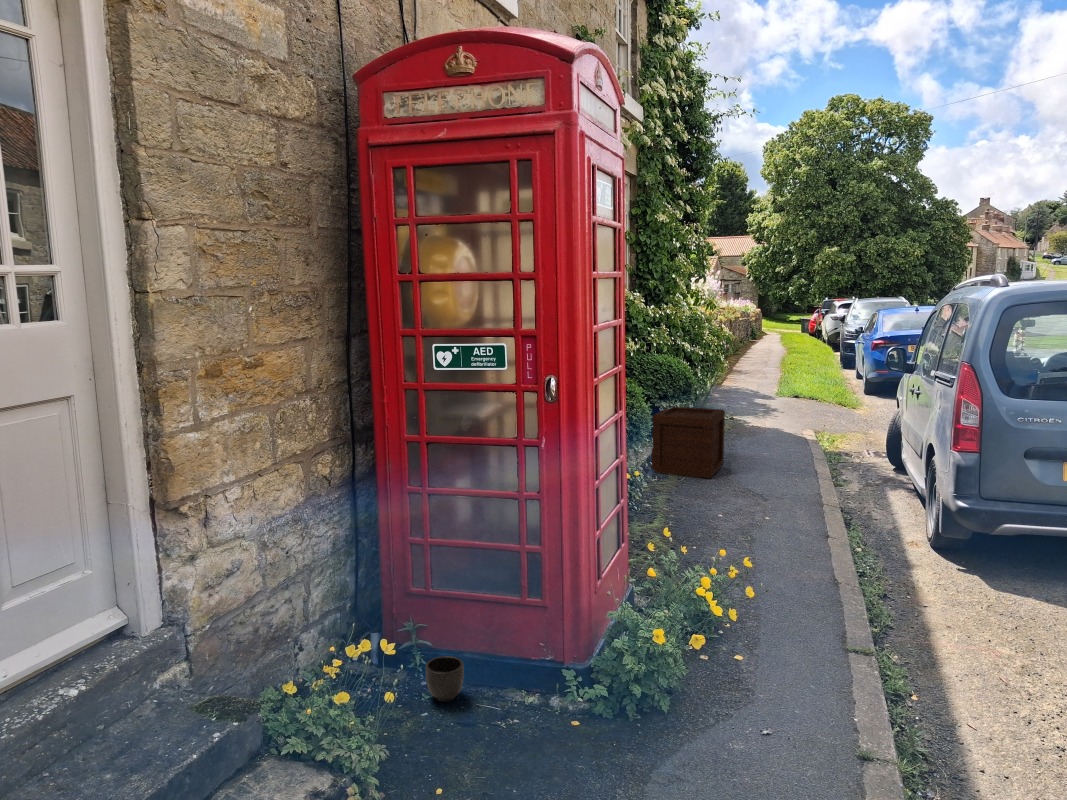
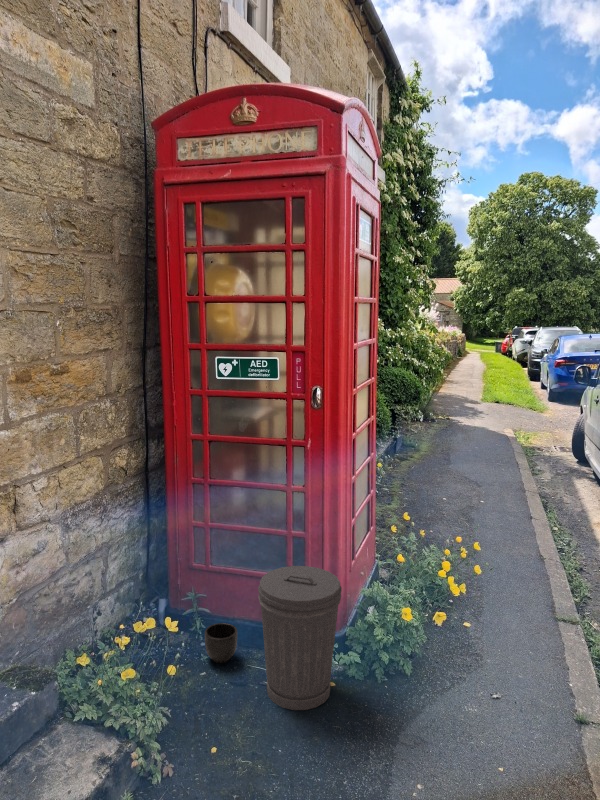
wooden crate: present [651,407,725,479] -> none [387,409,446,468]
trash can: none [486,586,583,751] -> present [258,566,342,710]

